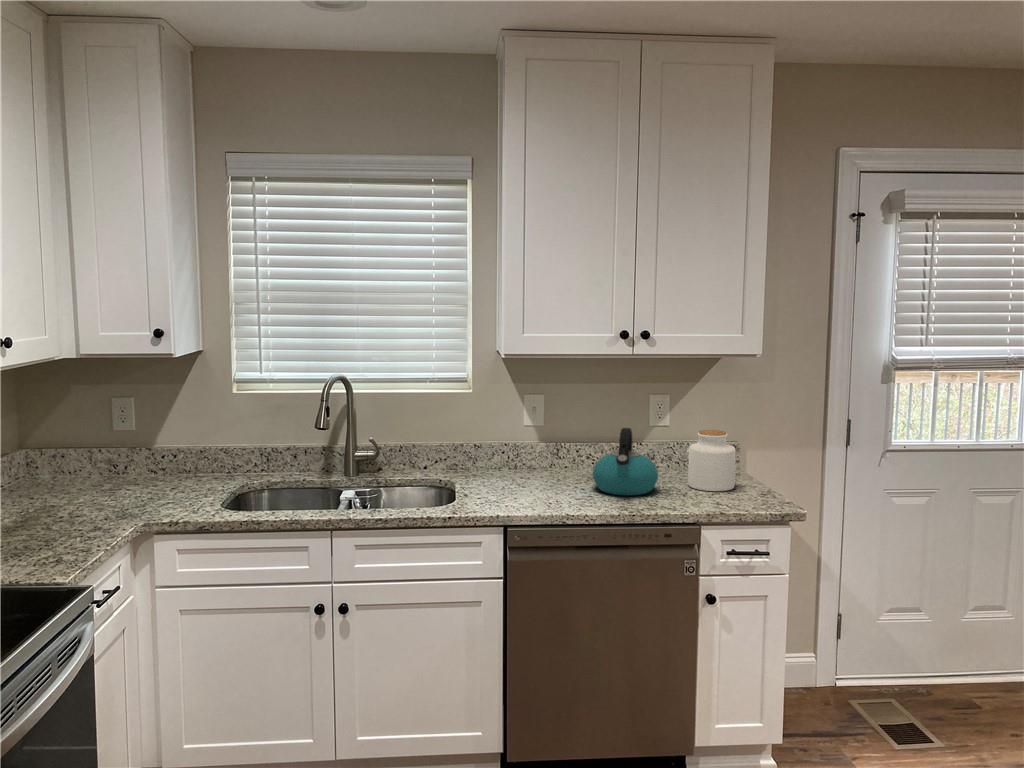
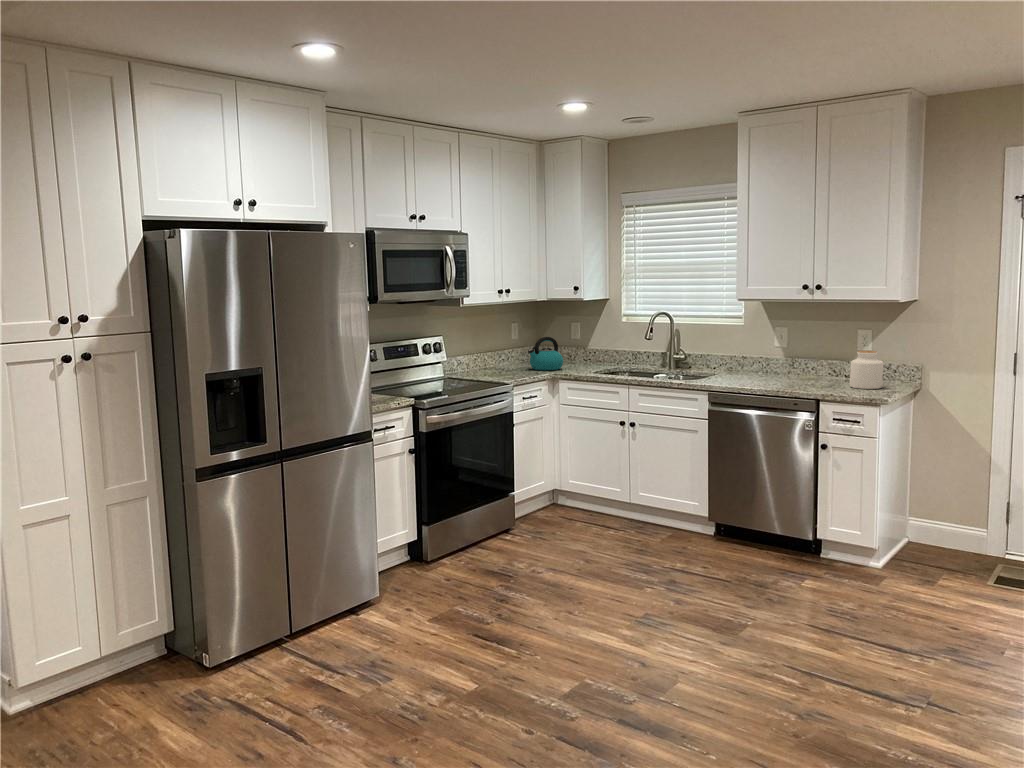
kettle: present [593,428,658,495] -> present [528,337,563,370]

